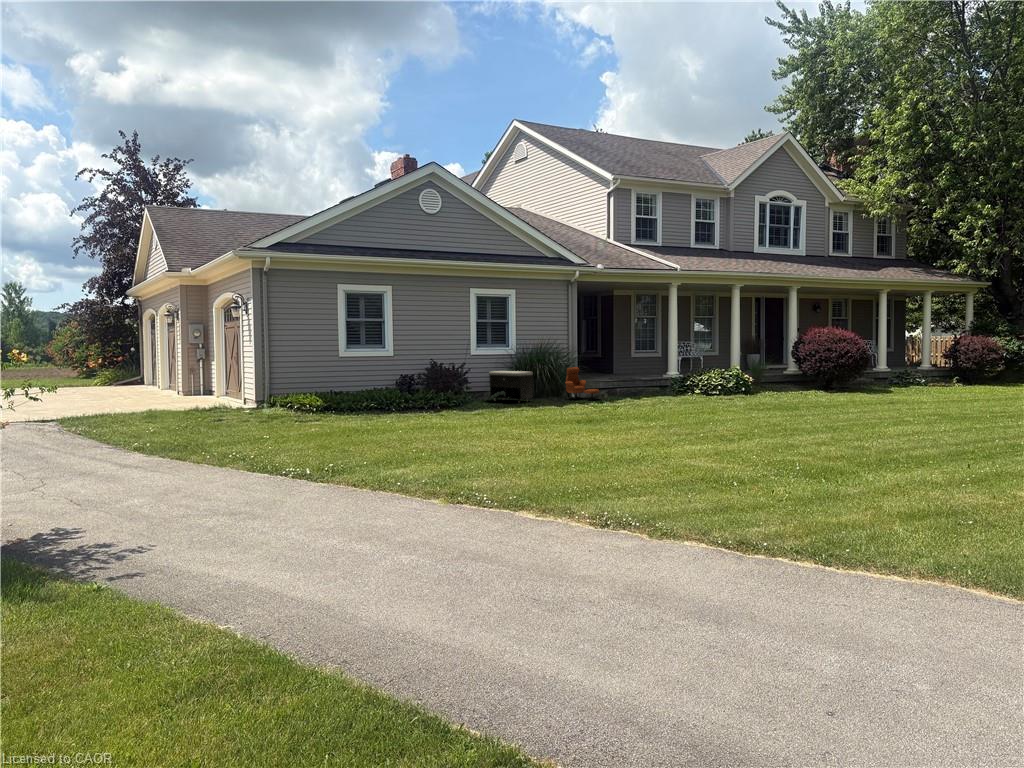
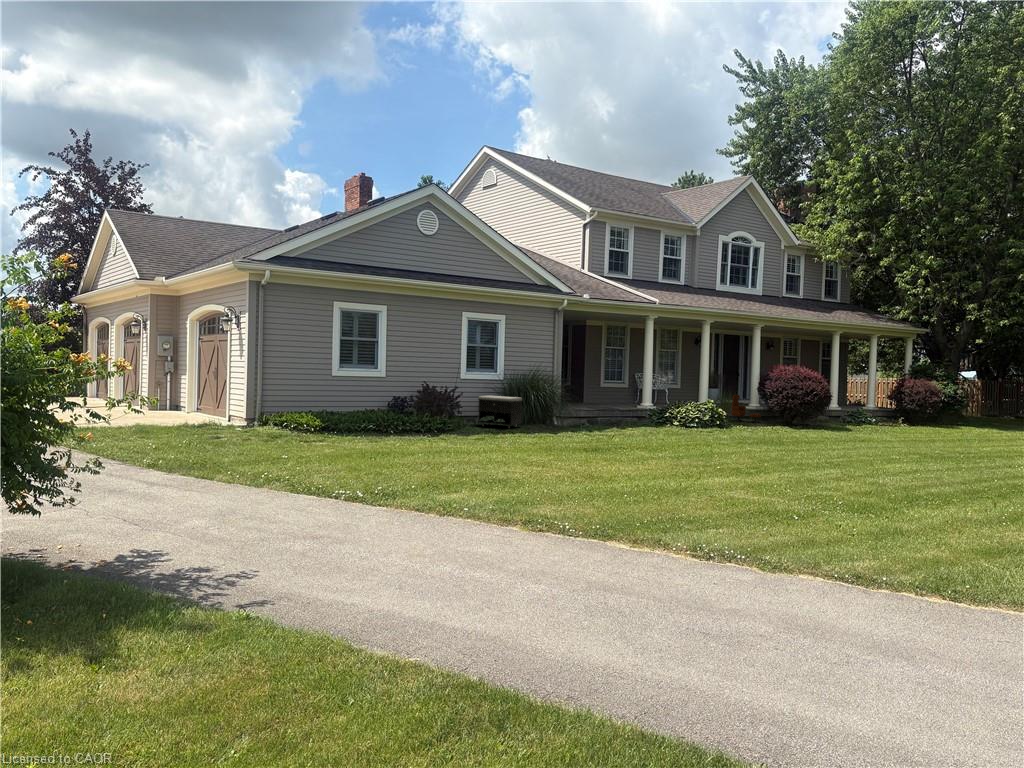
lounge chair: present [565,367,600,400] -> present [731,395,761,423]

